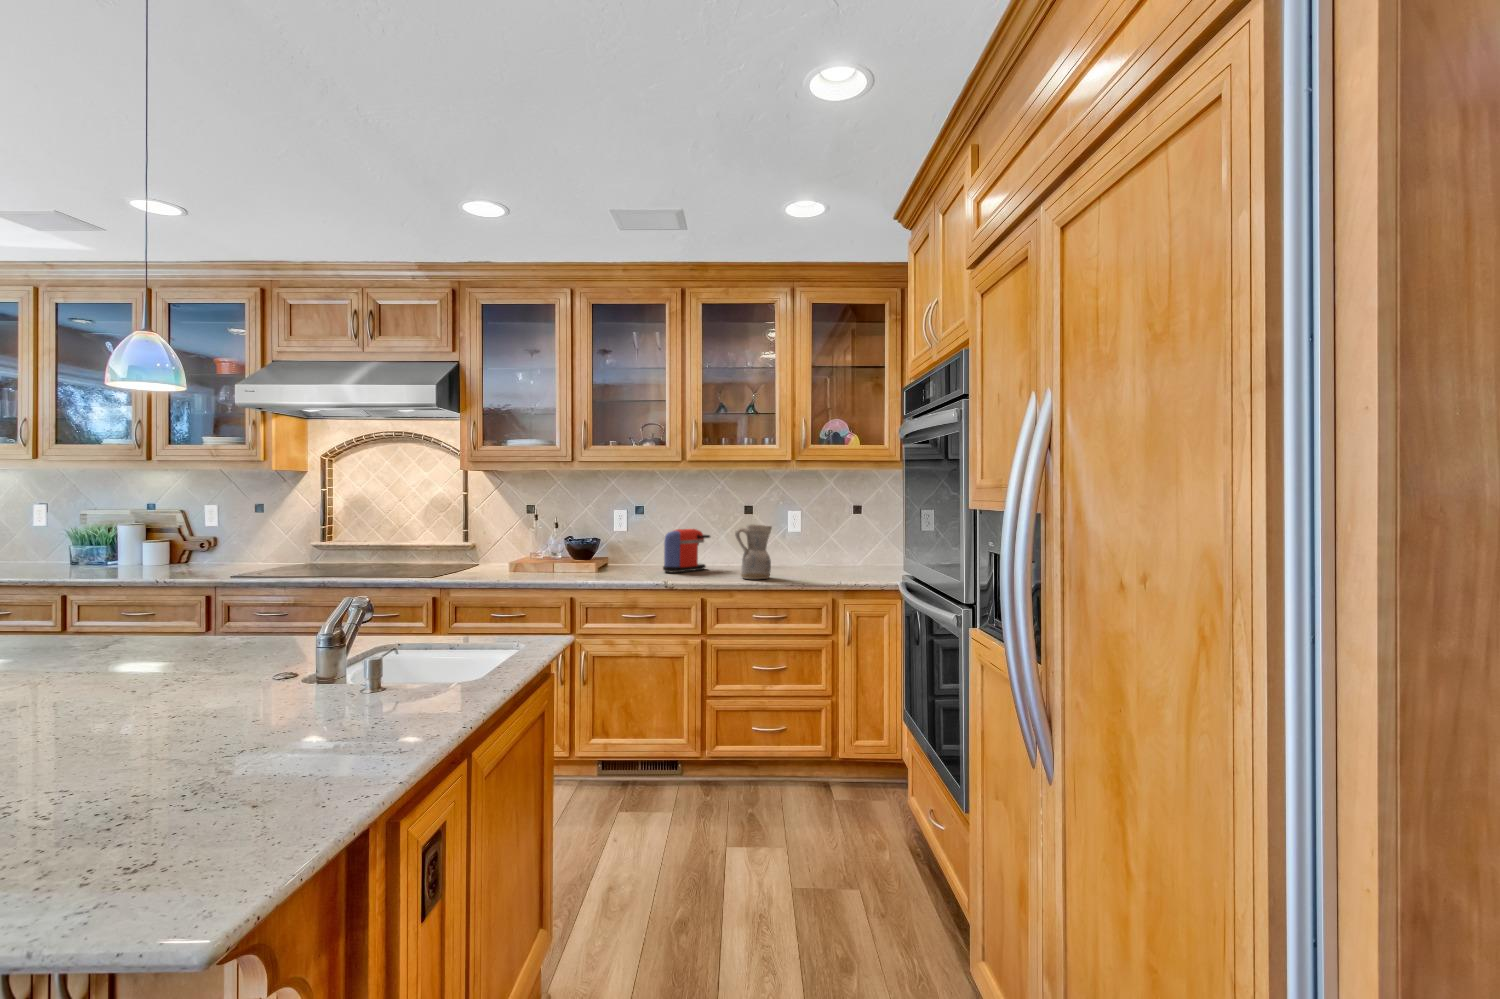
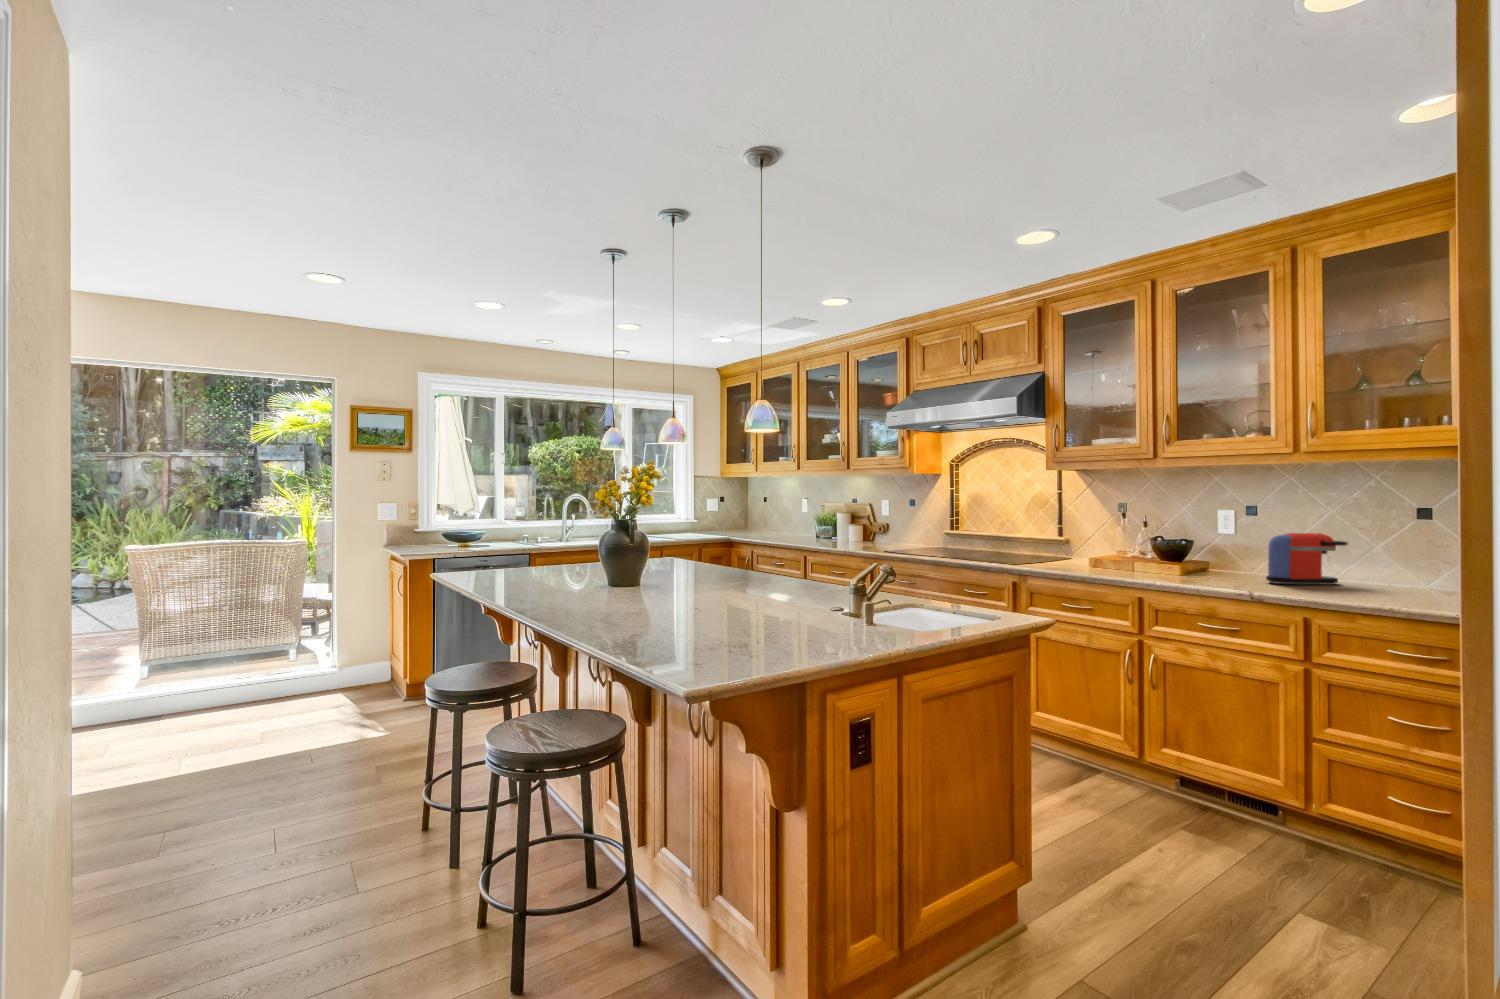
ceramic pitcher: present [735,524,772,579] -> none [1362,530,1428,604]

